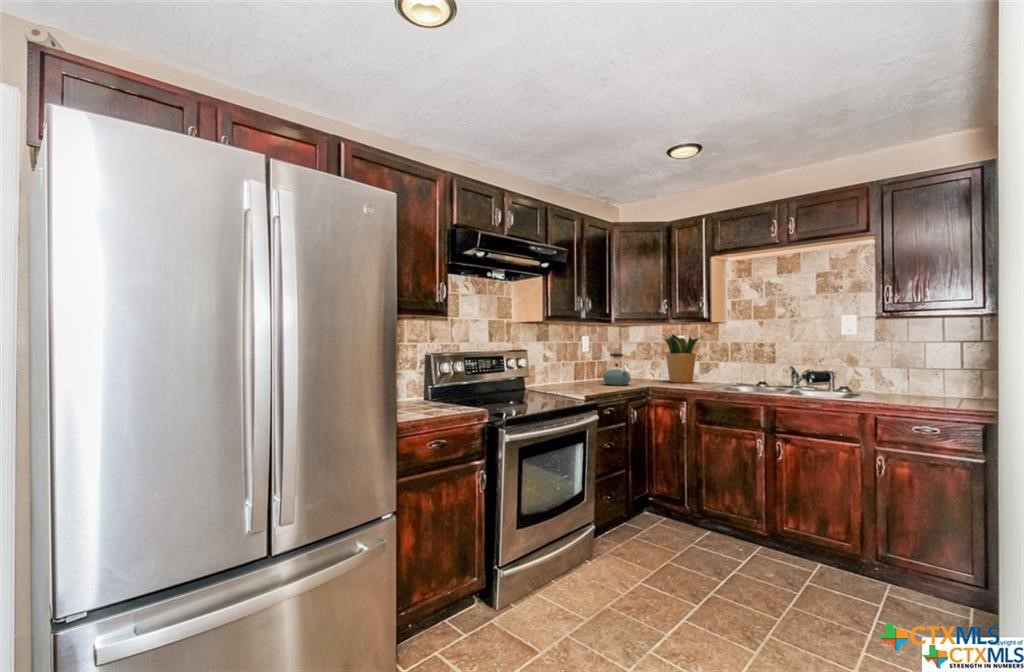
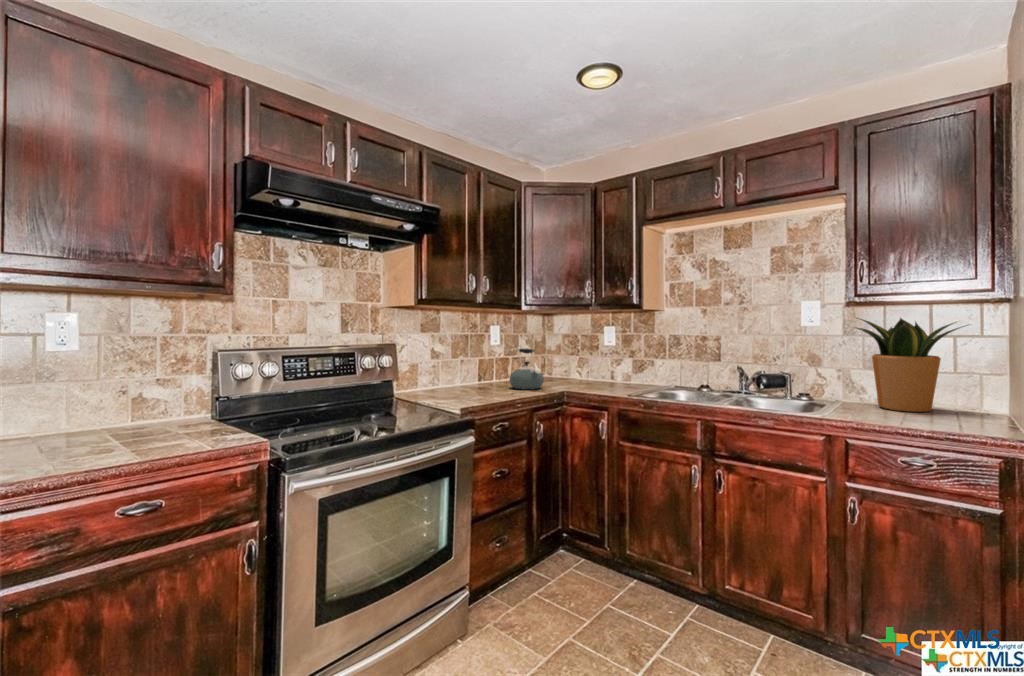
potted plant: present [663,334,700,383] -> present [857,318,970,412]

